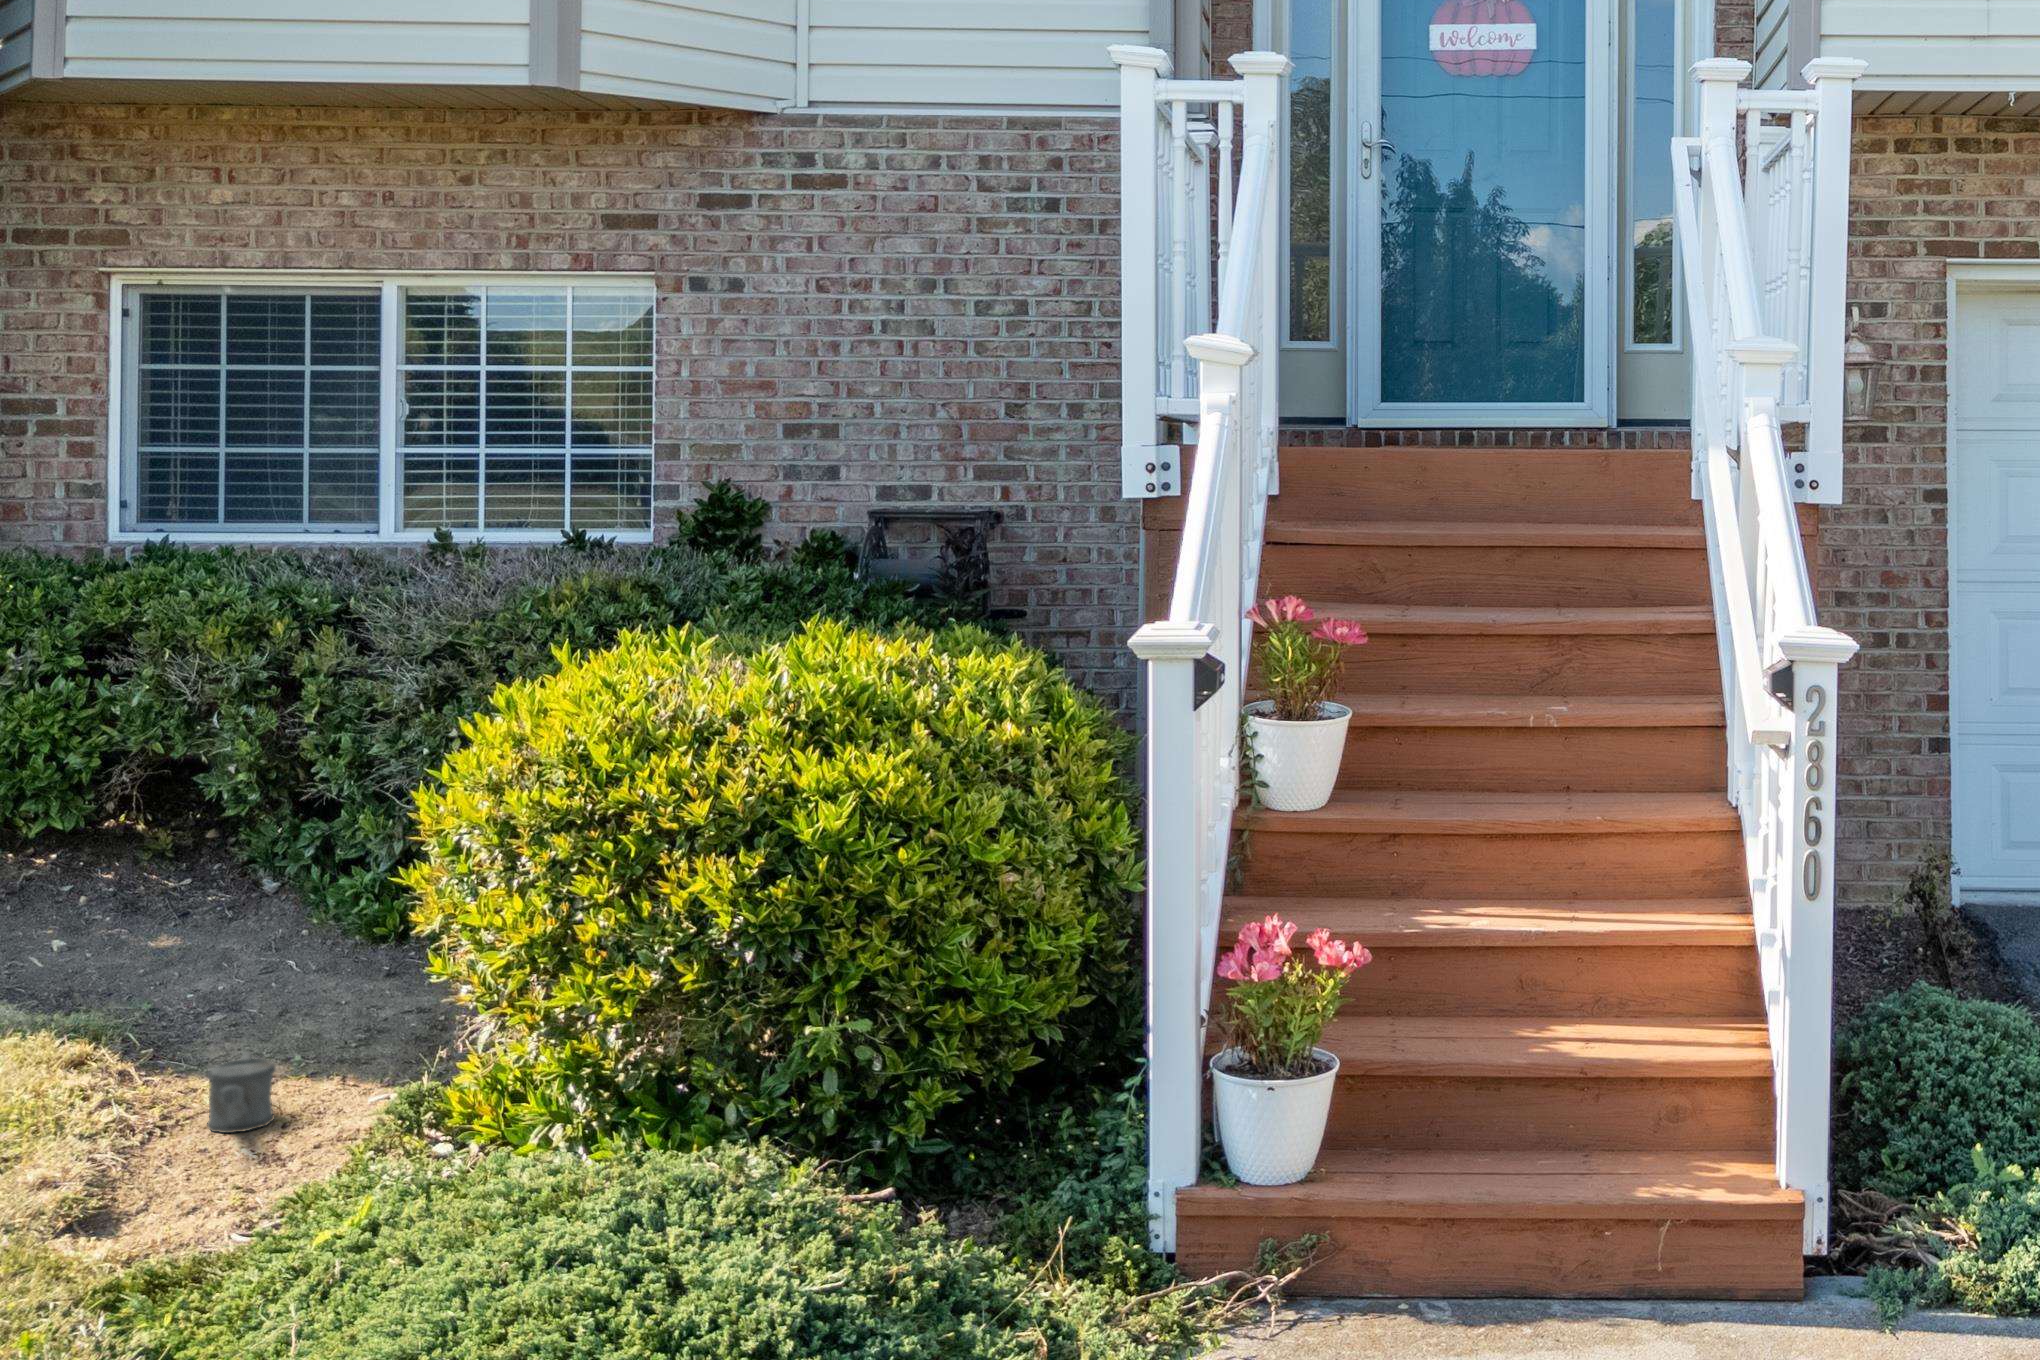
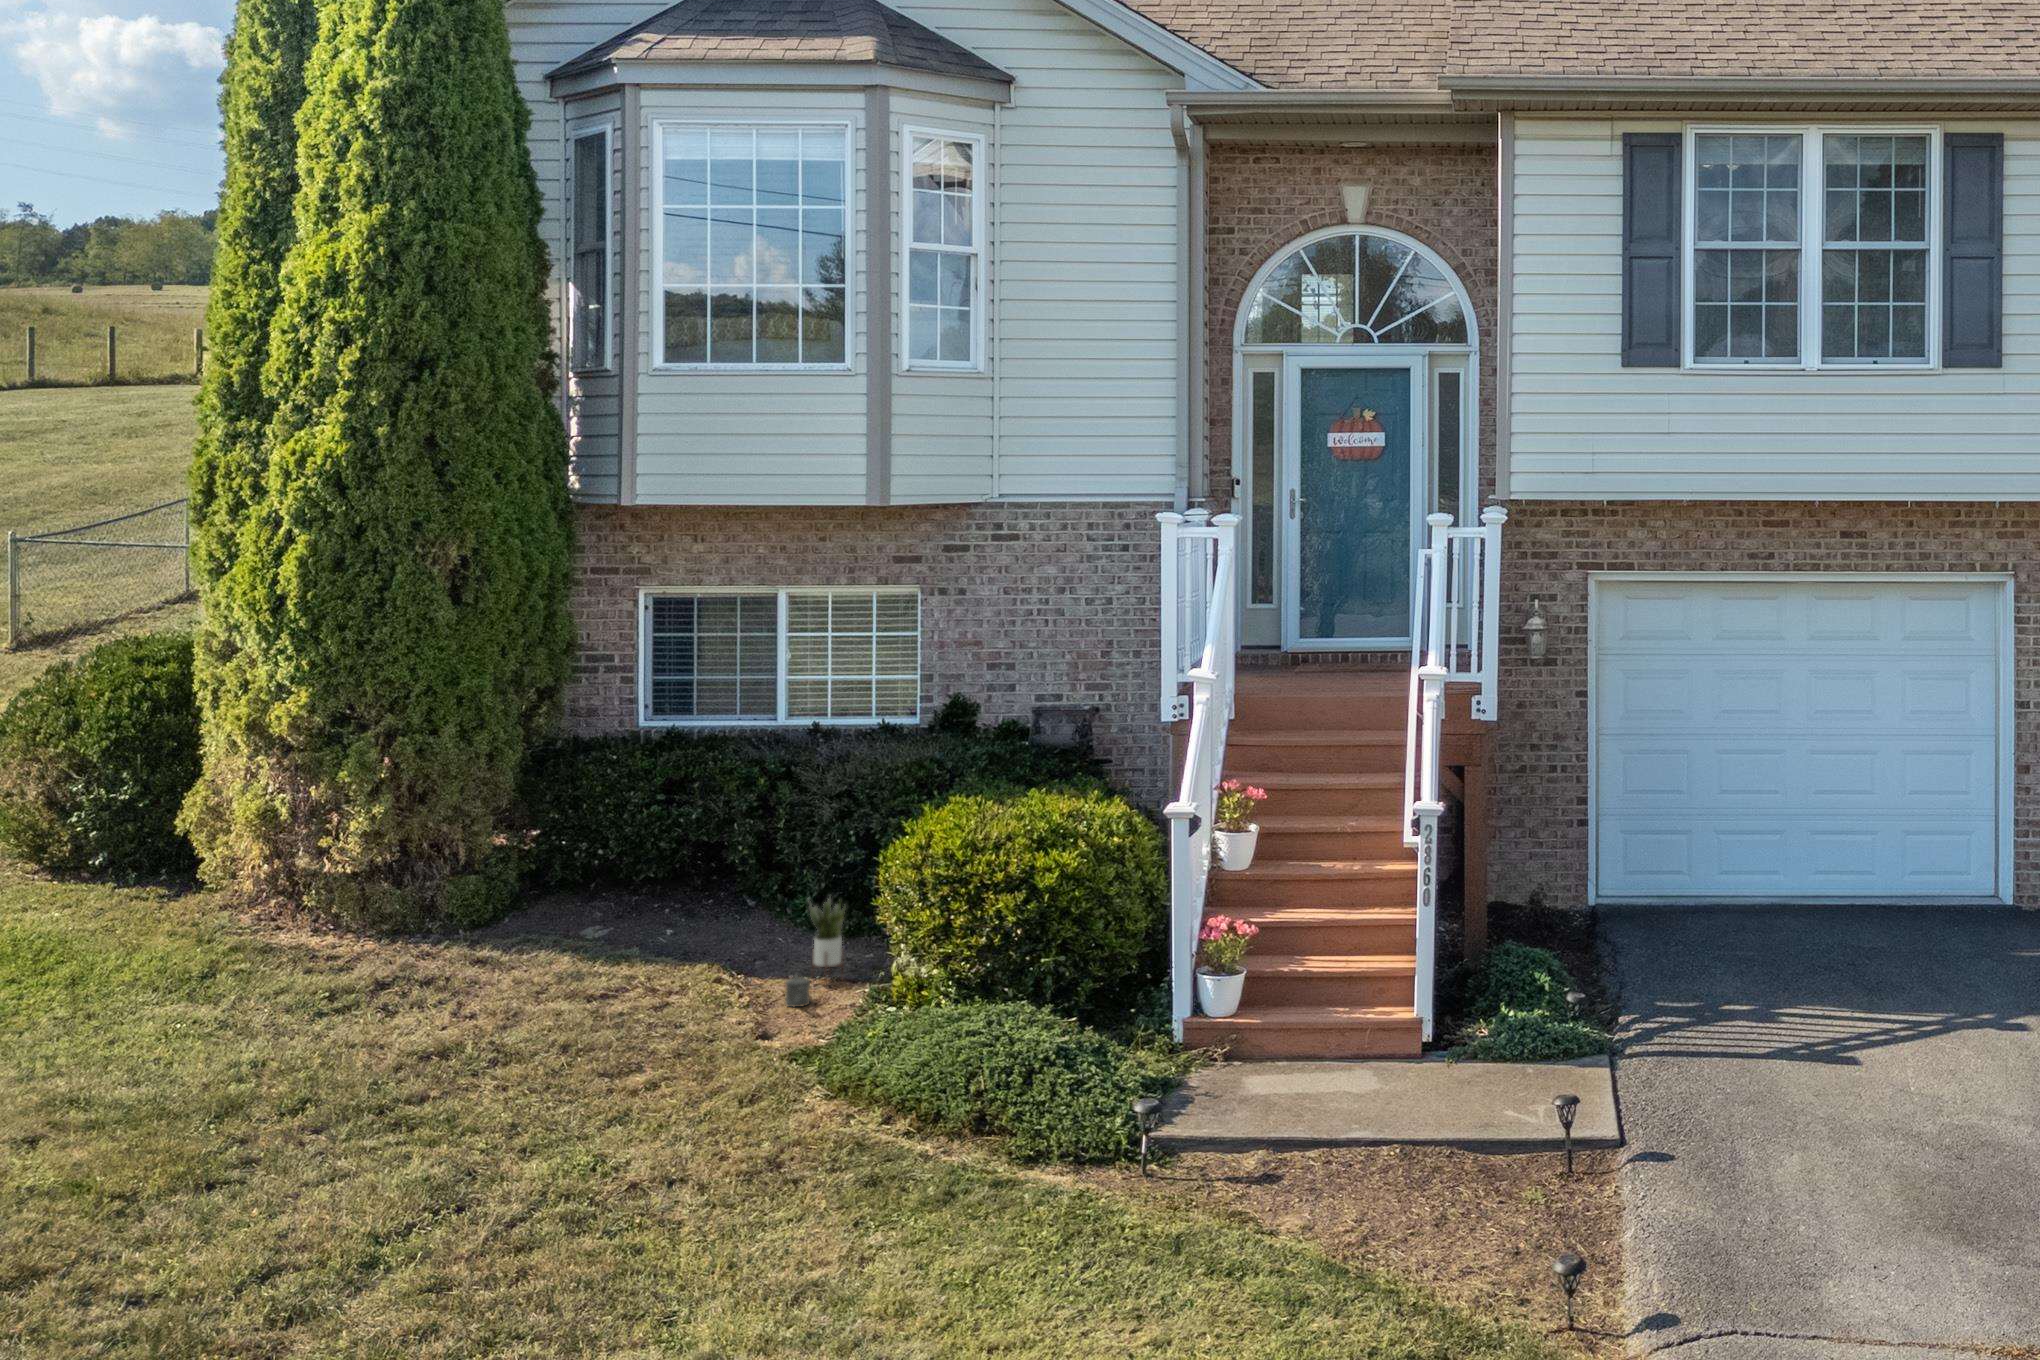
potted plant: none [291,864,391,1081] -> present [808,898,845,980]

